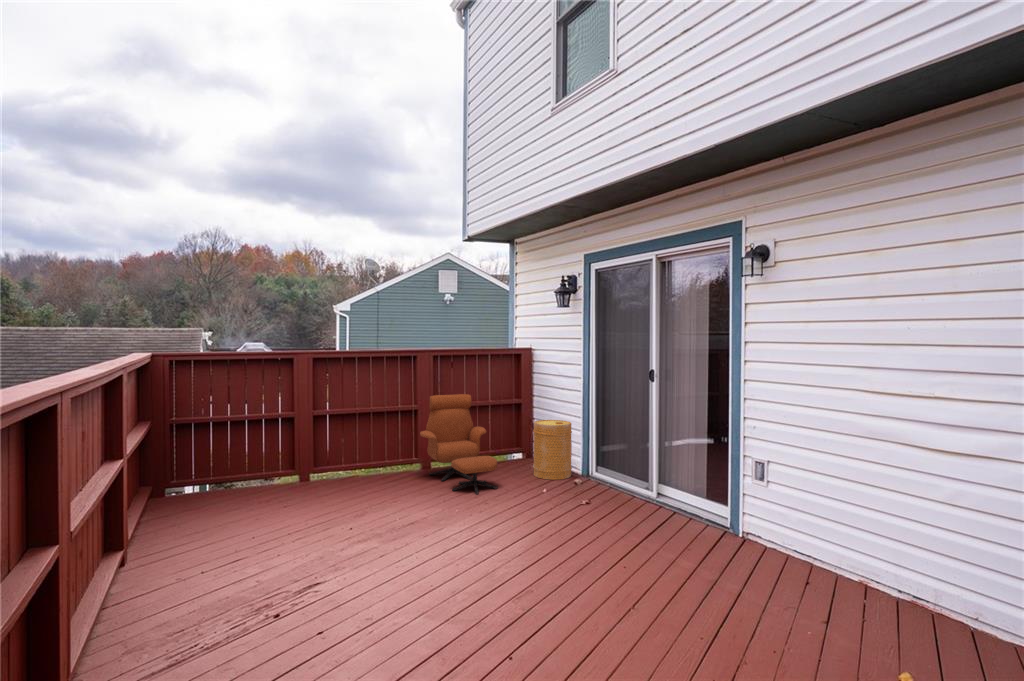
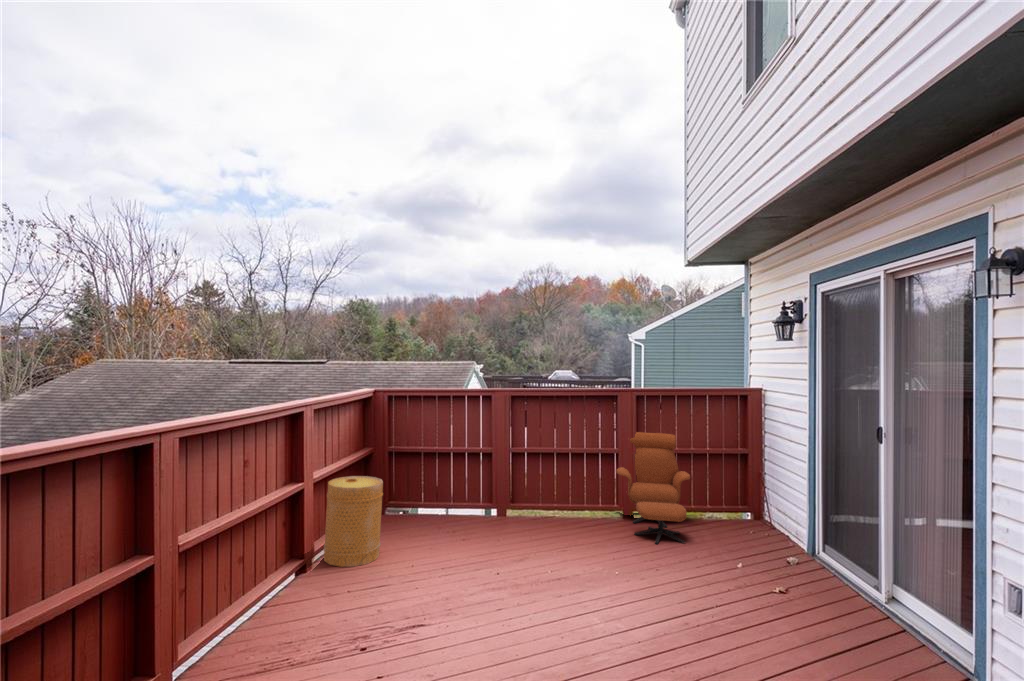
basket: present [533,420,572,480] -> present [324,476,383,567]

